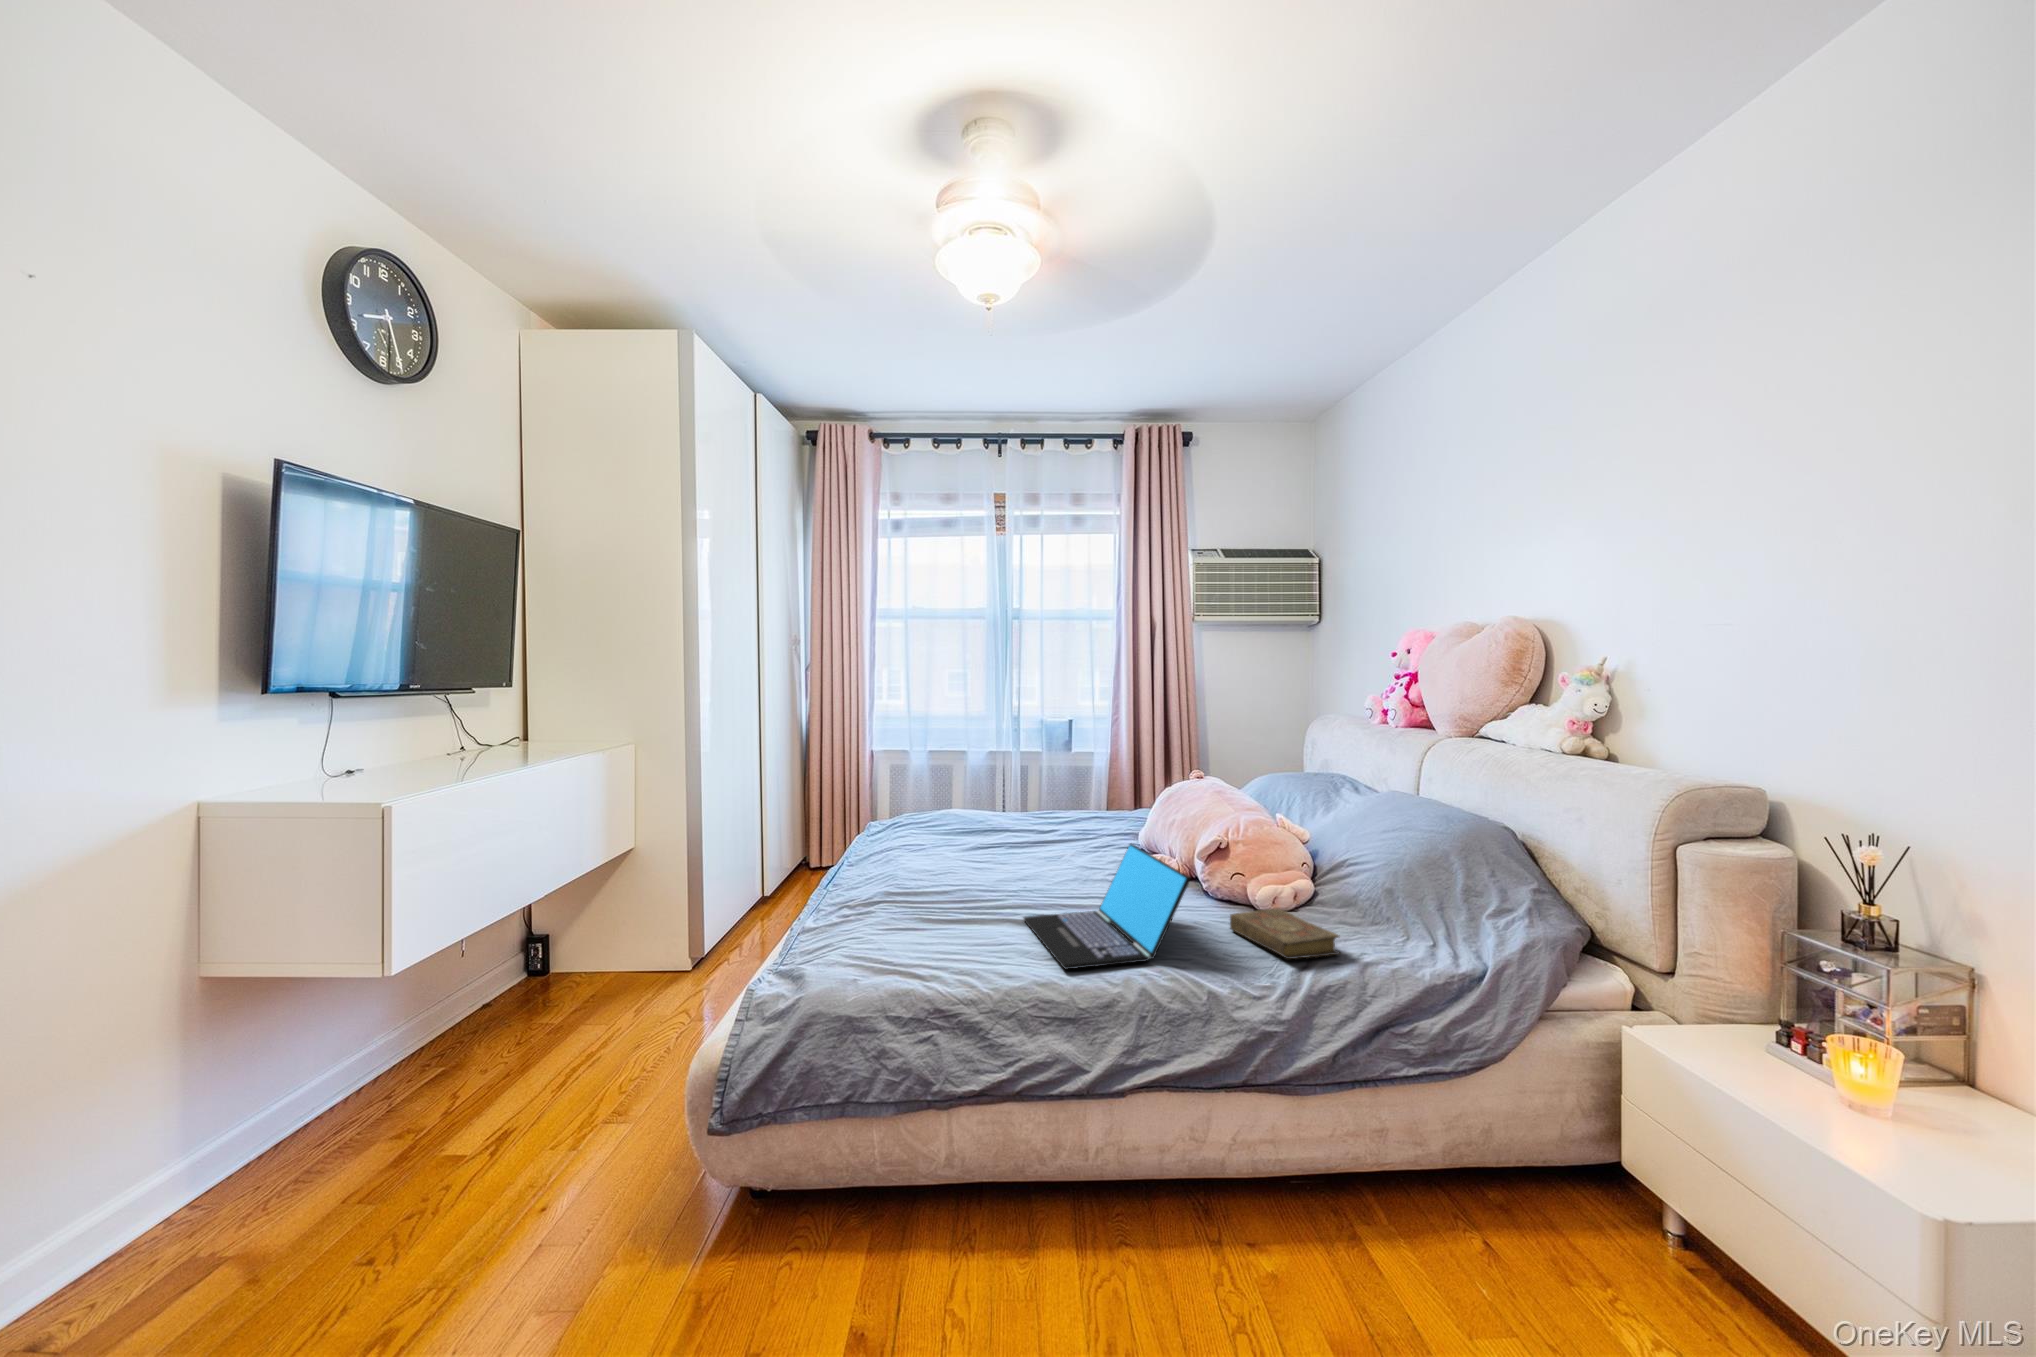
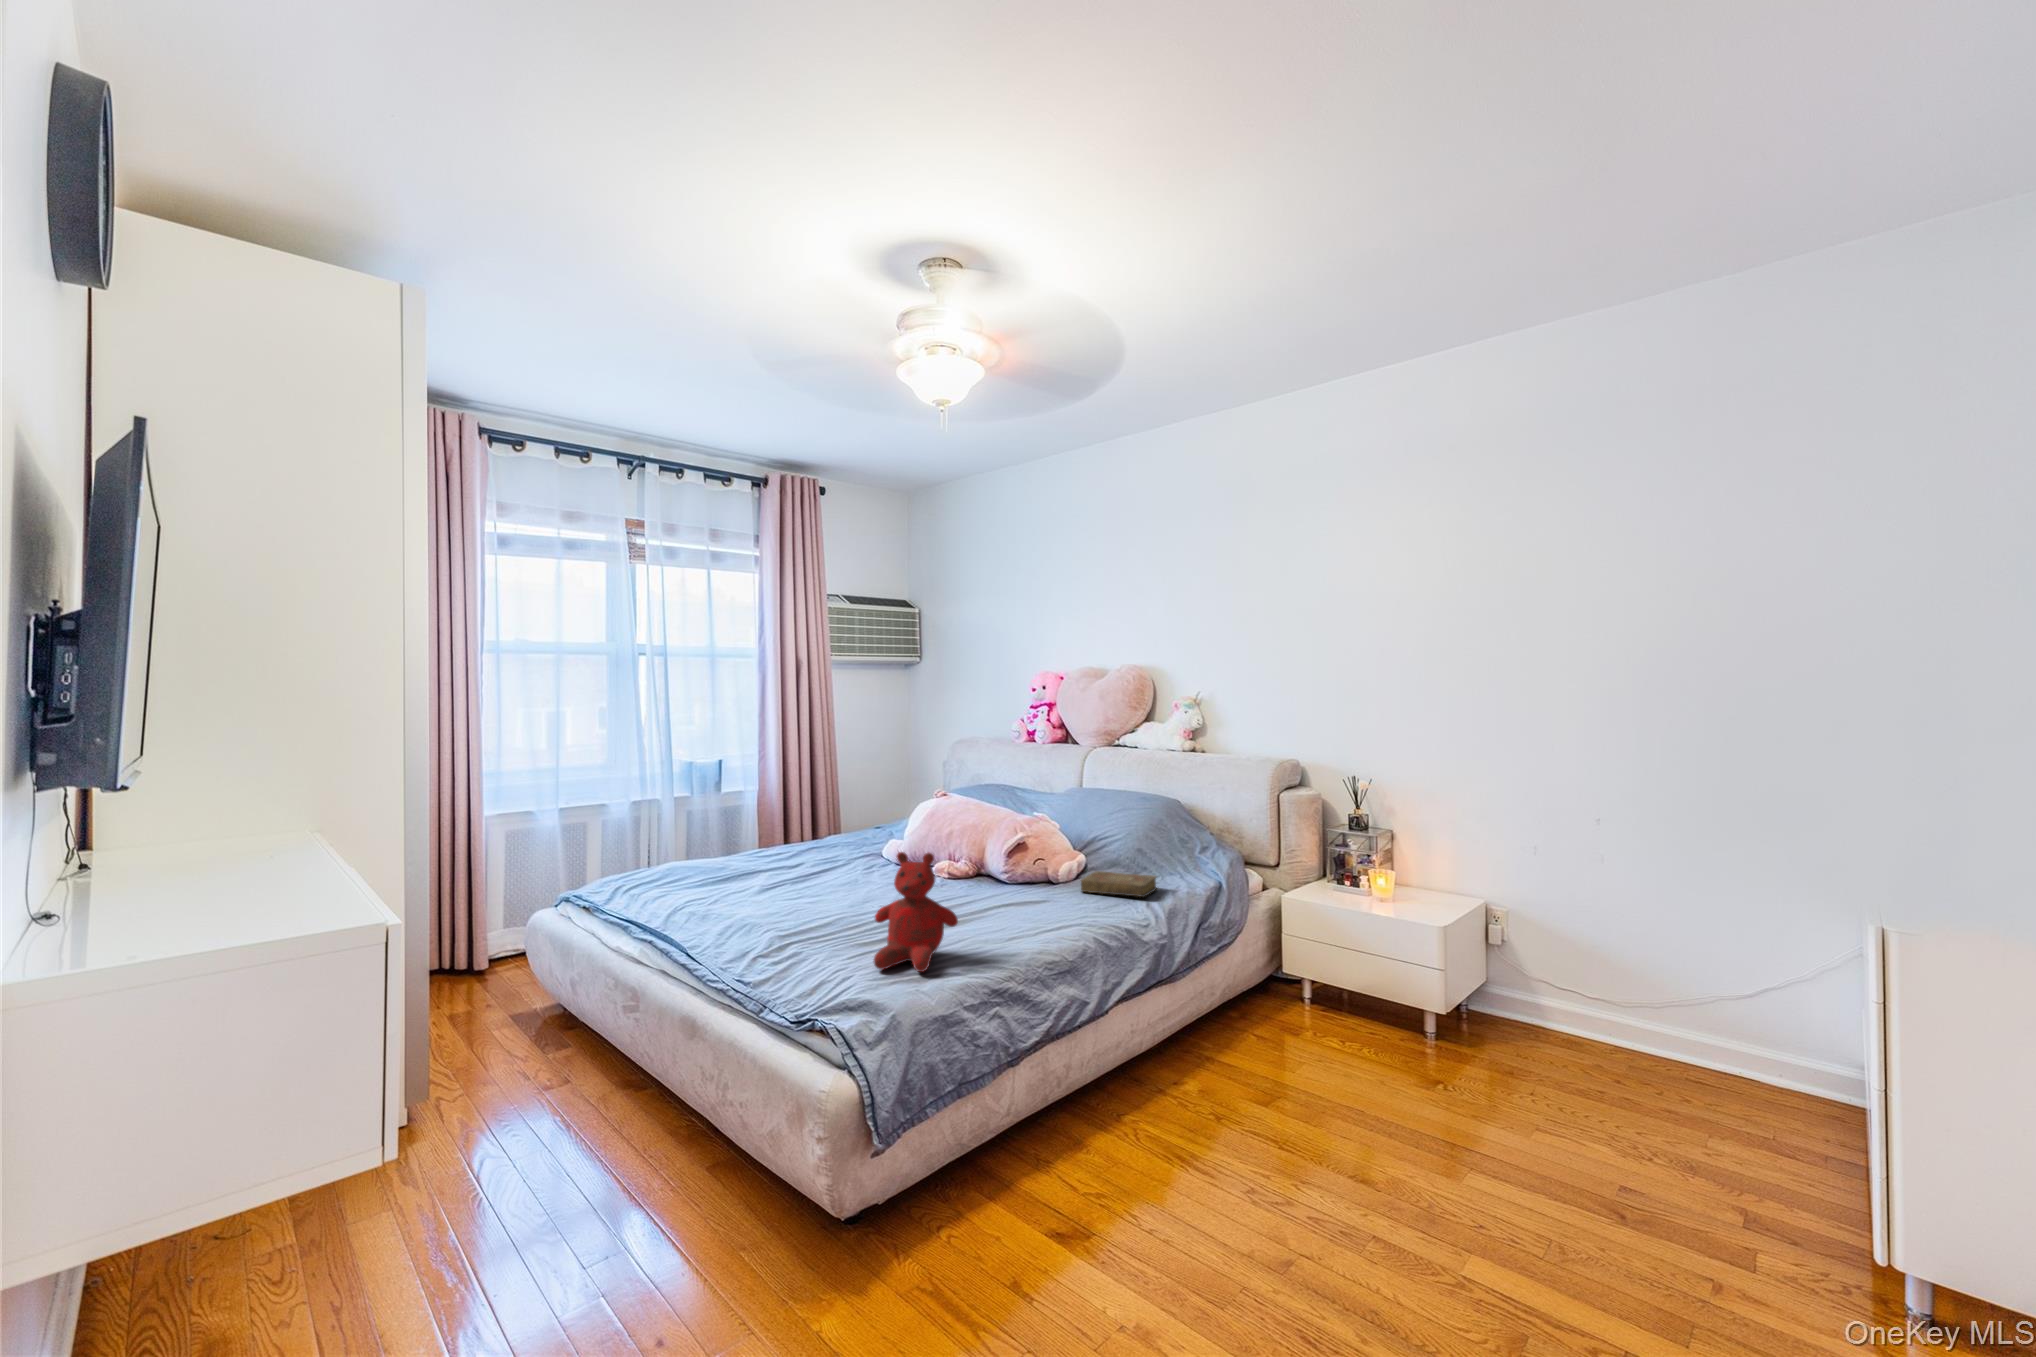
teddy bear: none [863,831,951,965] -> present [873,852,958,972]
laptop: present [1024,844,1190,969] -> none [944,842,1091,938]

